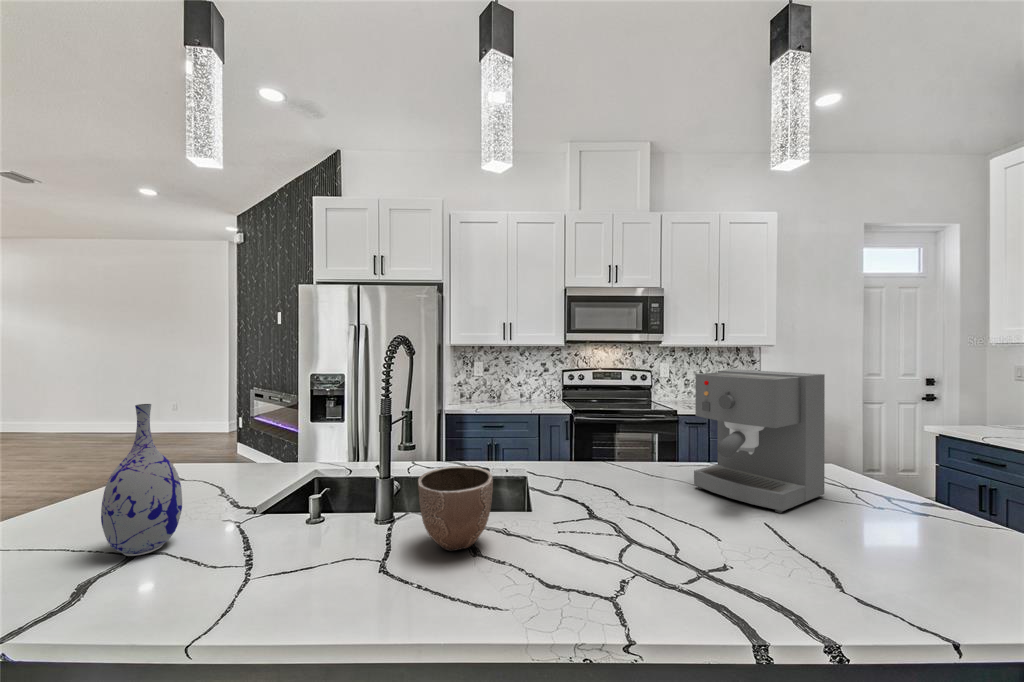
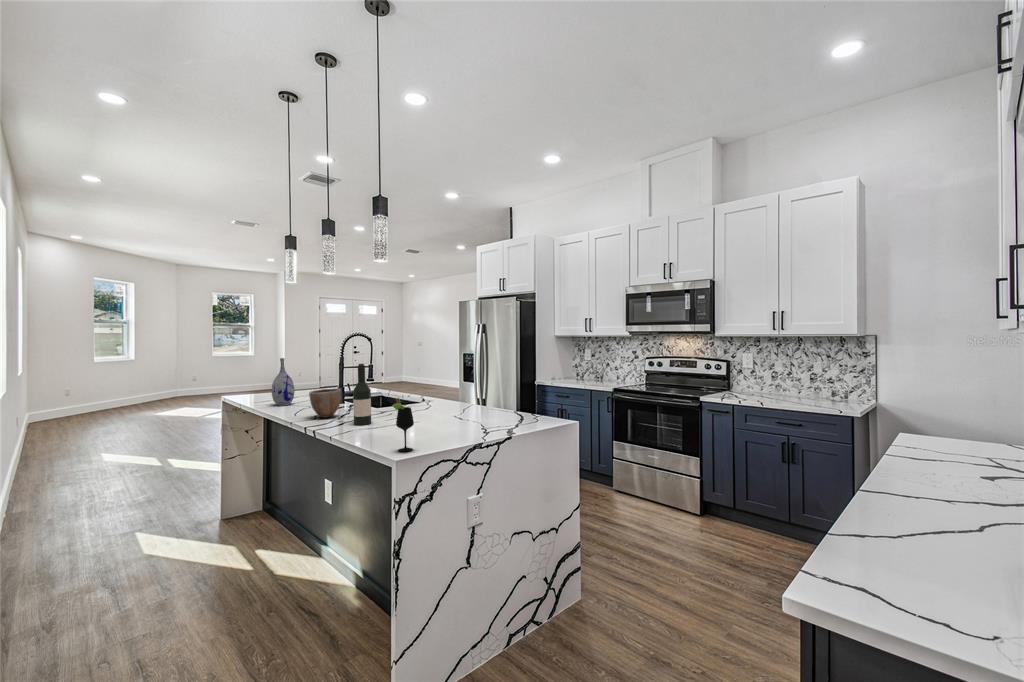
coffee maker: present [694,370,825,513] -> none [418,354,505,436]
wine bottle: none [581,400,618,543] -> present [353,364,371,425]
wine glass: none [902,461,947,568] -> present [393,397,414,452]

